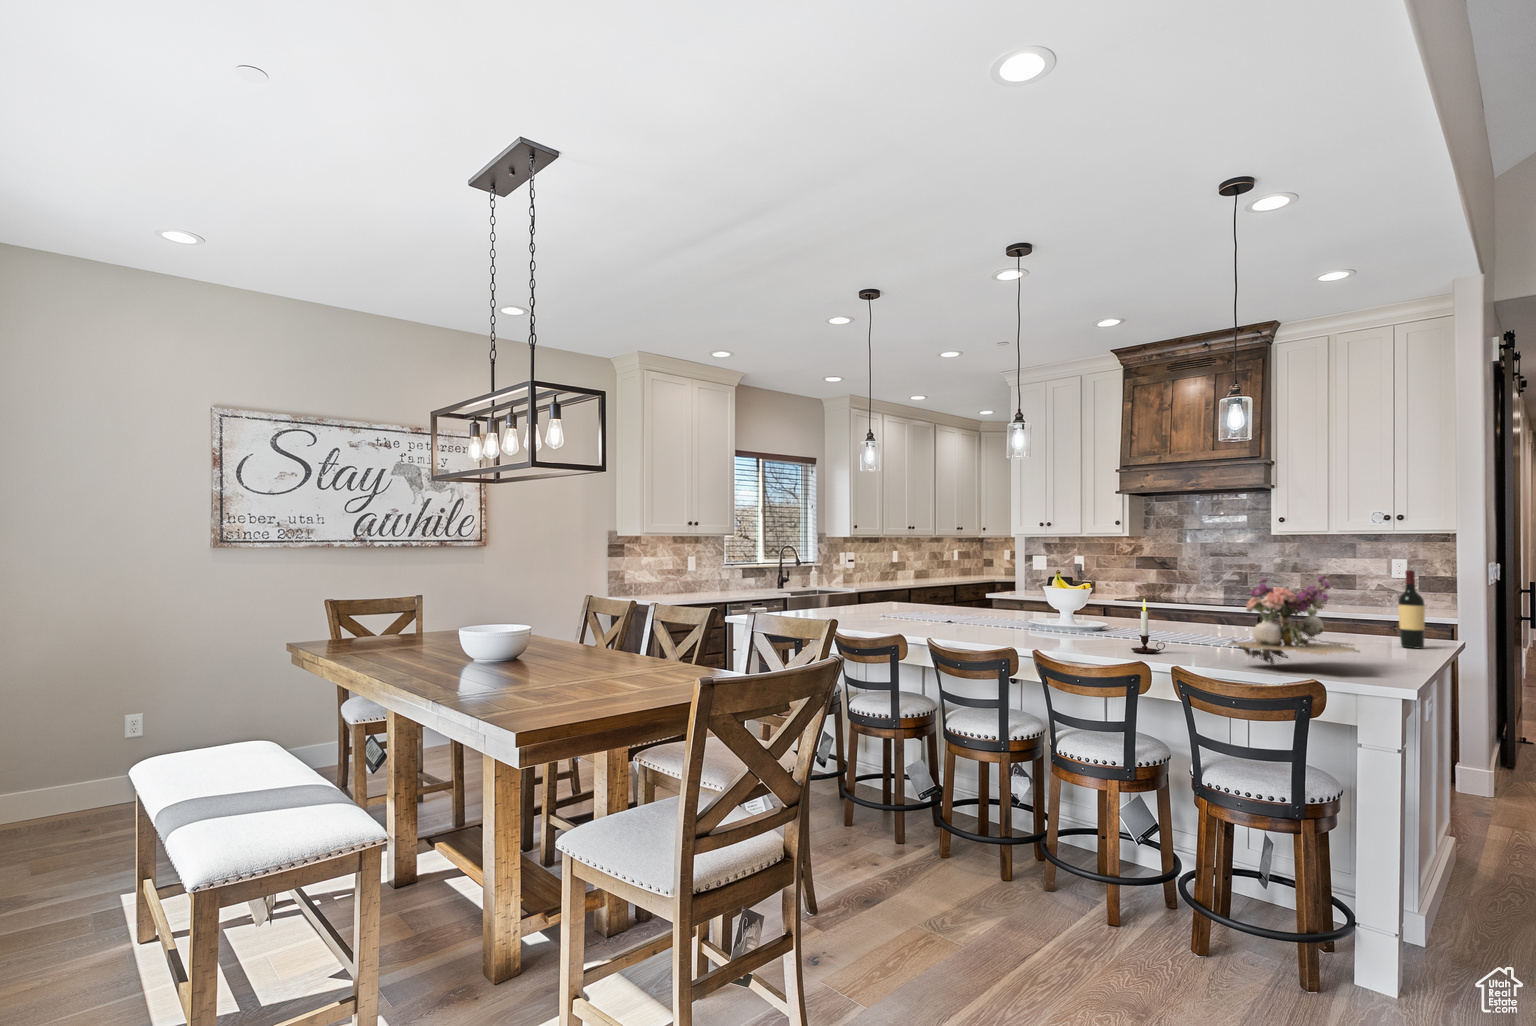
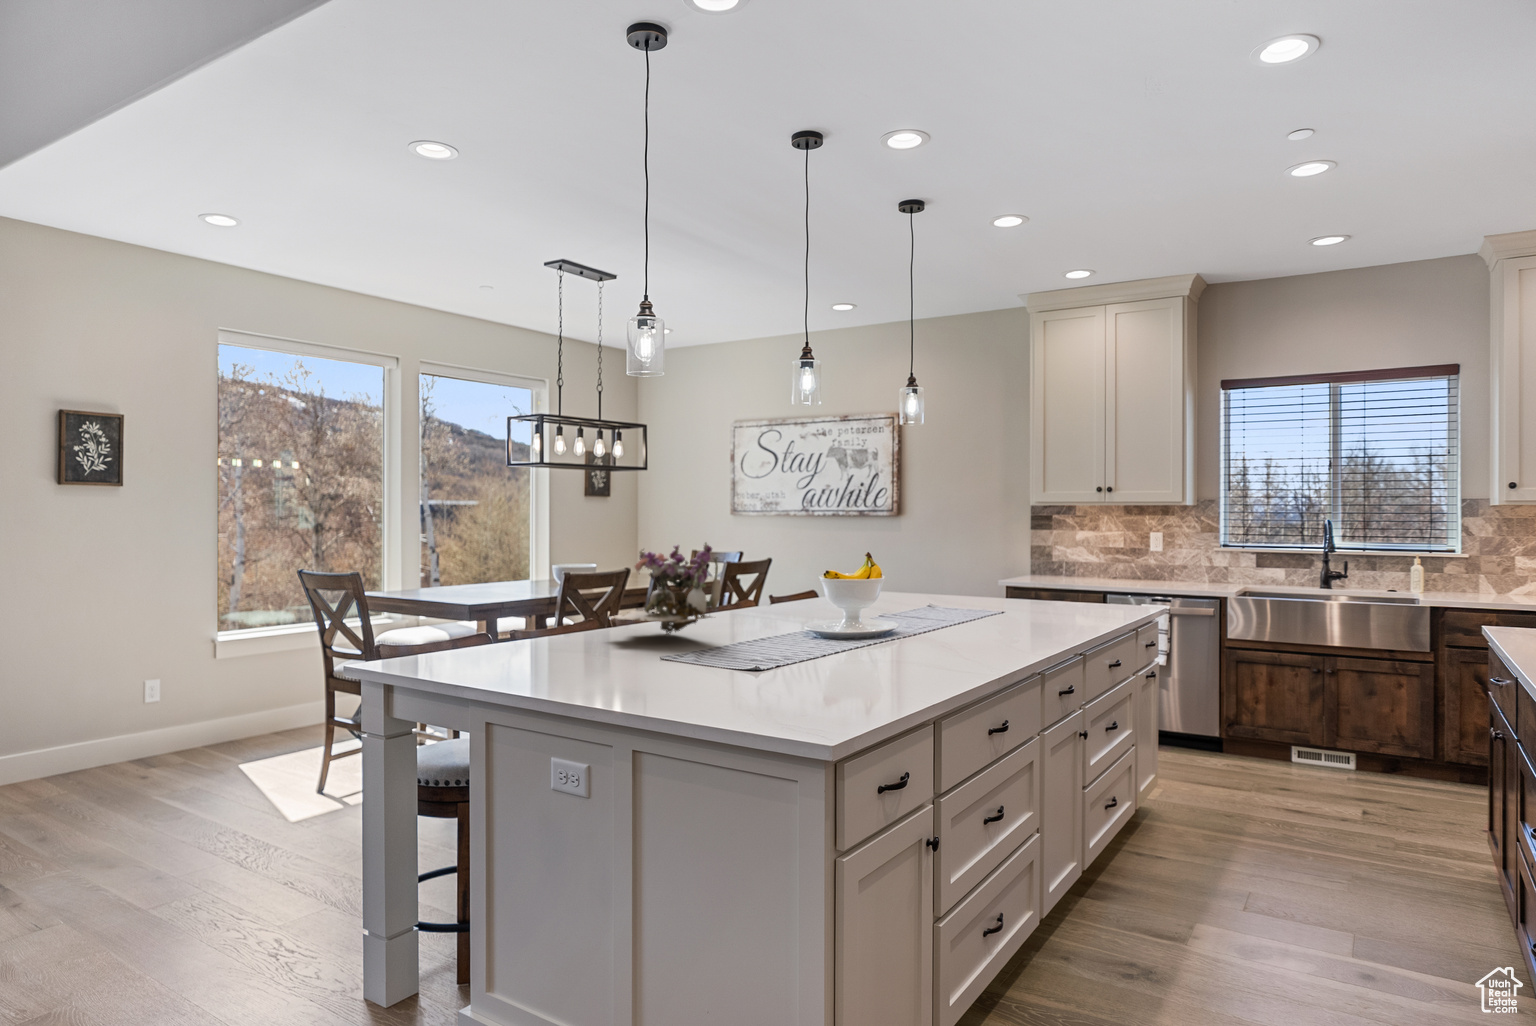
wine bottle: present [1398,570,1425,648] -> none [925,556,958,680]
candle: present [1131,599,1165,653] -> none [736,568,763,625]

